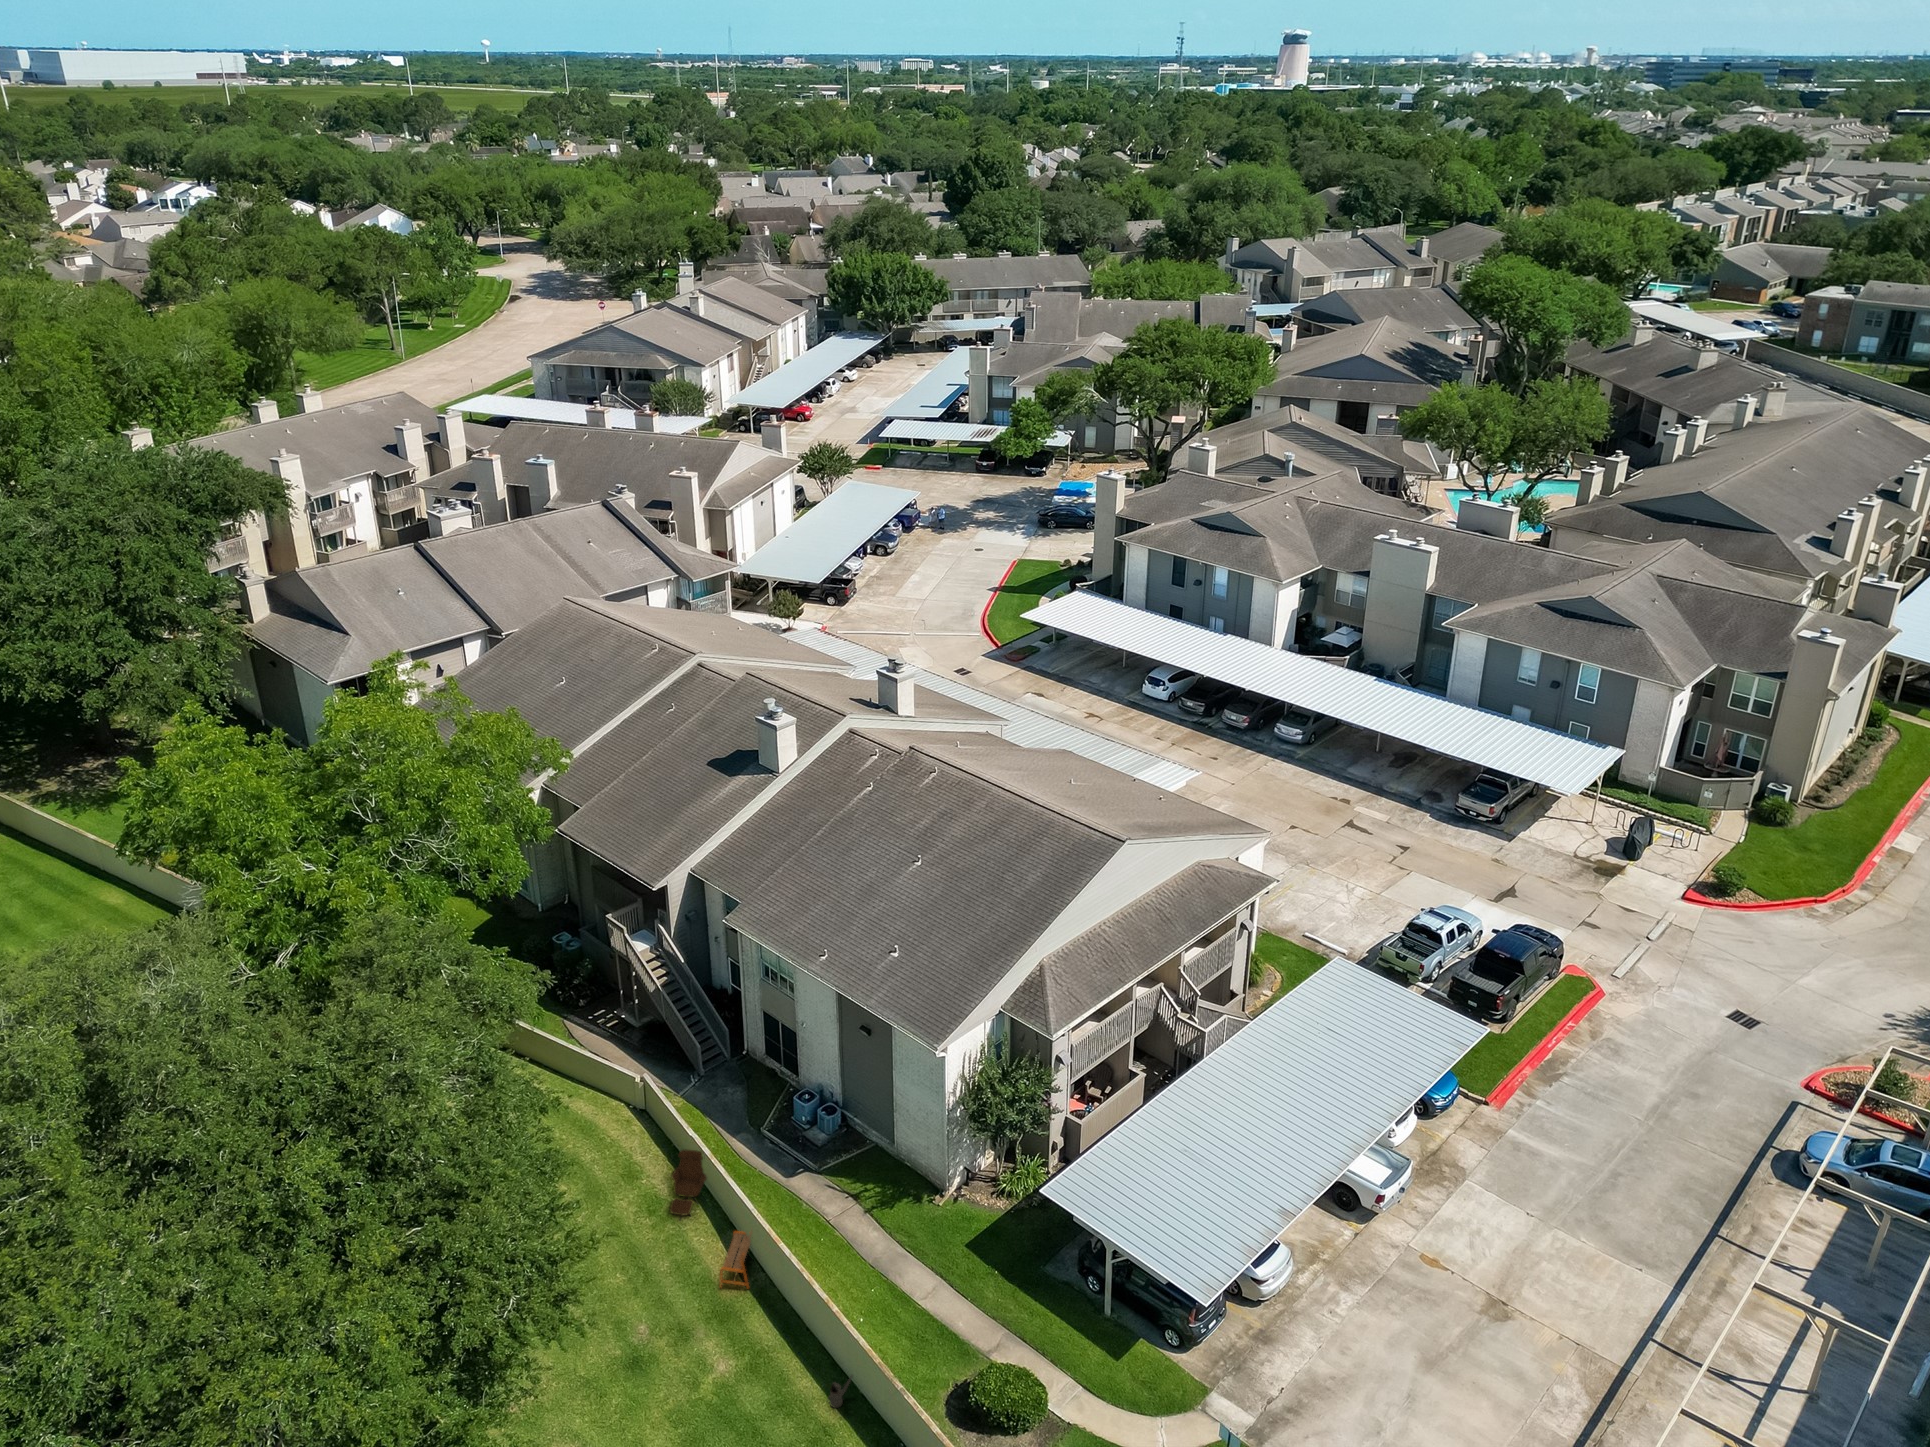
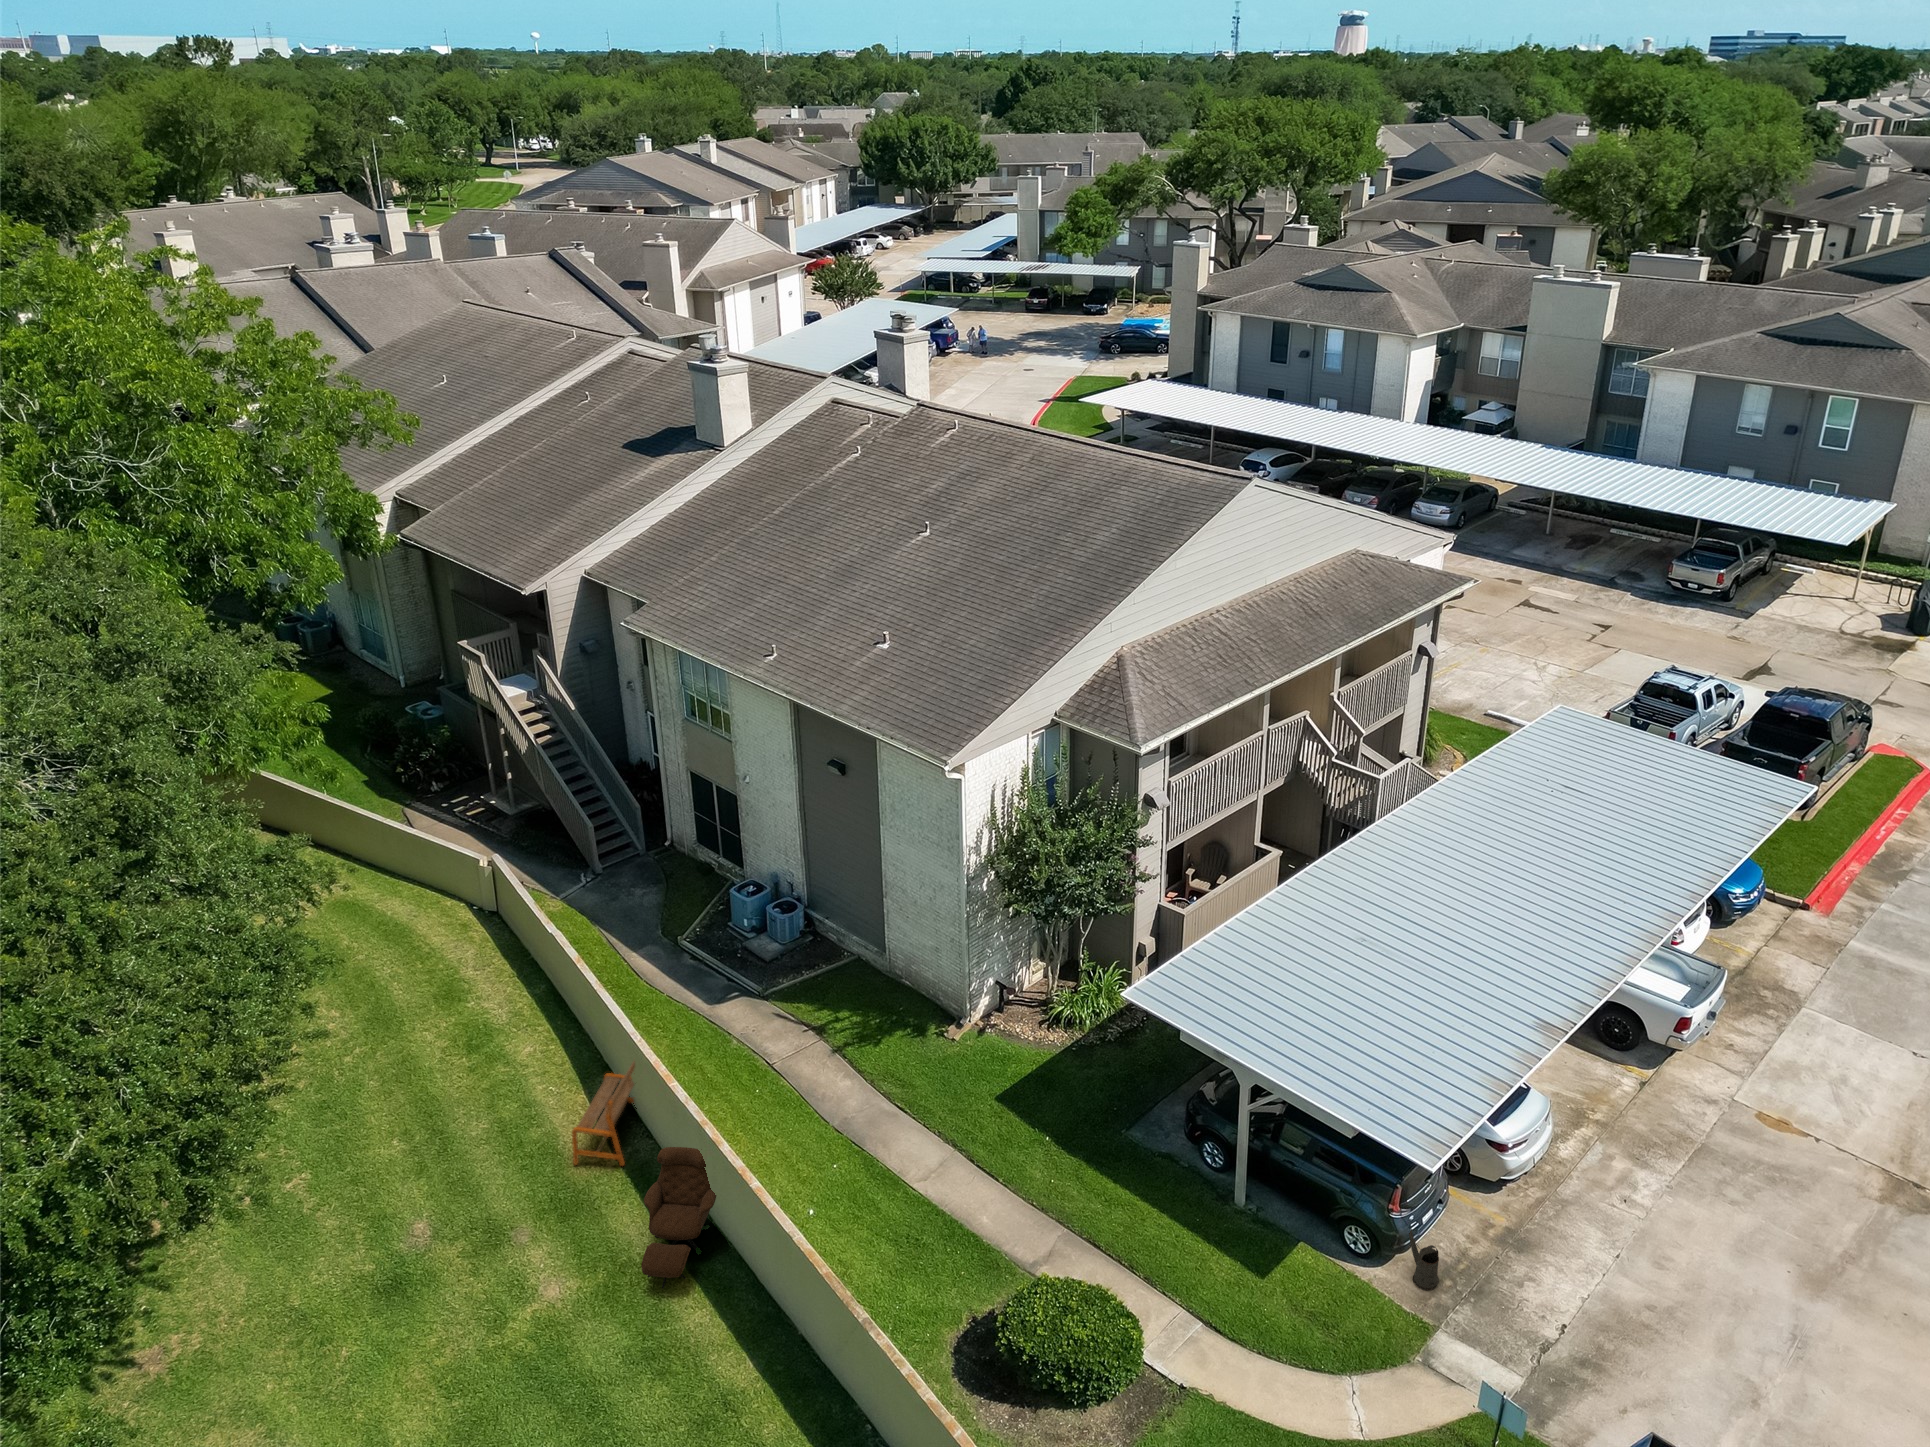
lounge chair: present [670,1149,707,1216] -> present [641,1147,716,1289]
watering can: present [829,1376,852,1408] -> present [1409,1229,1439,1291]

